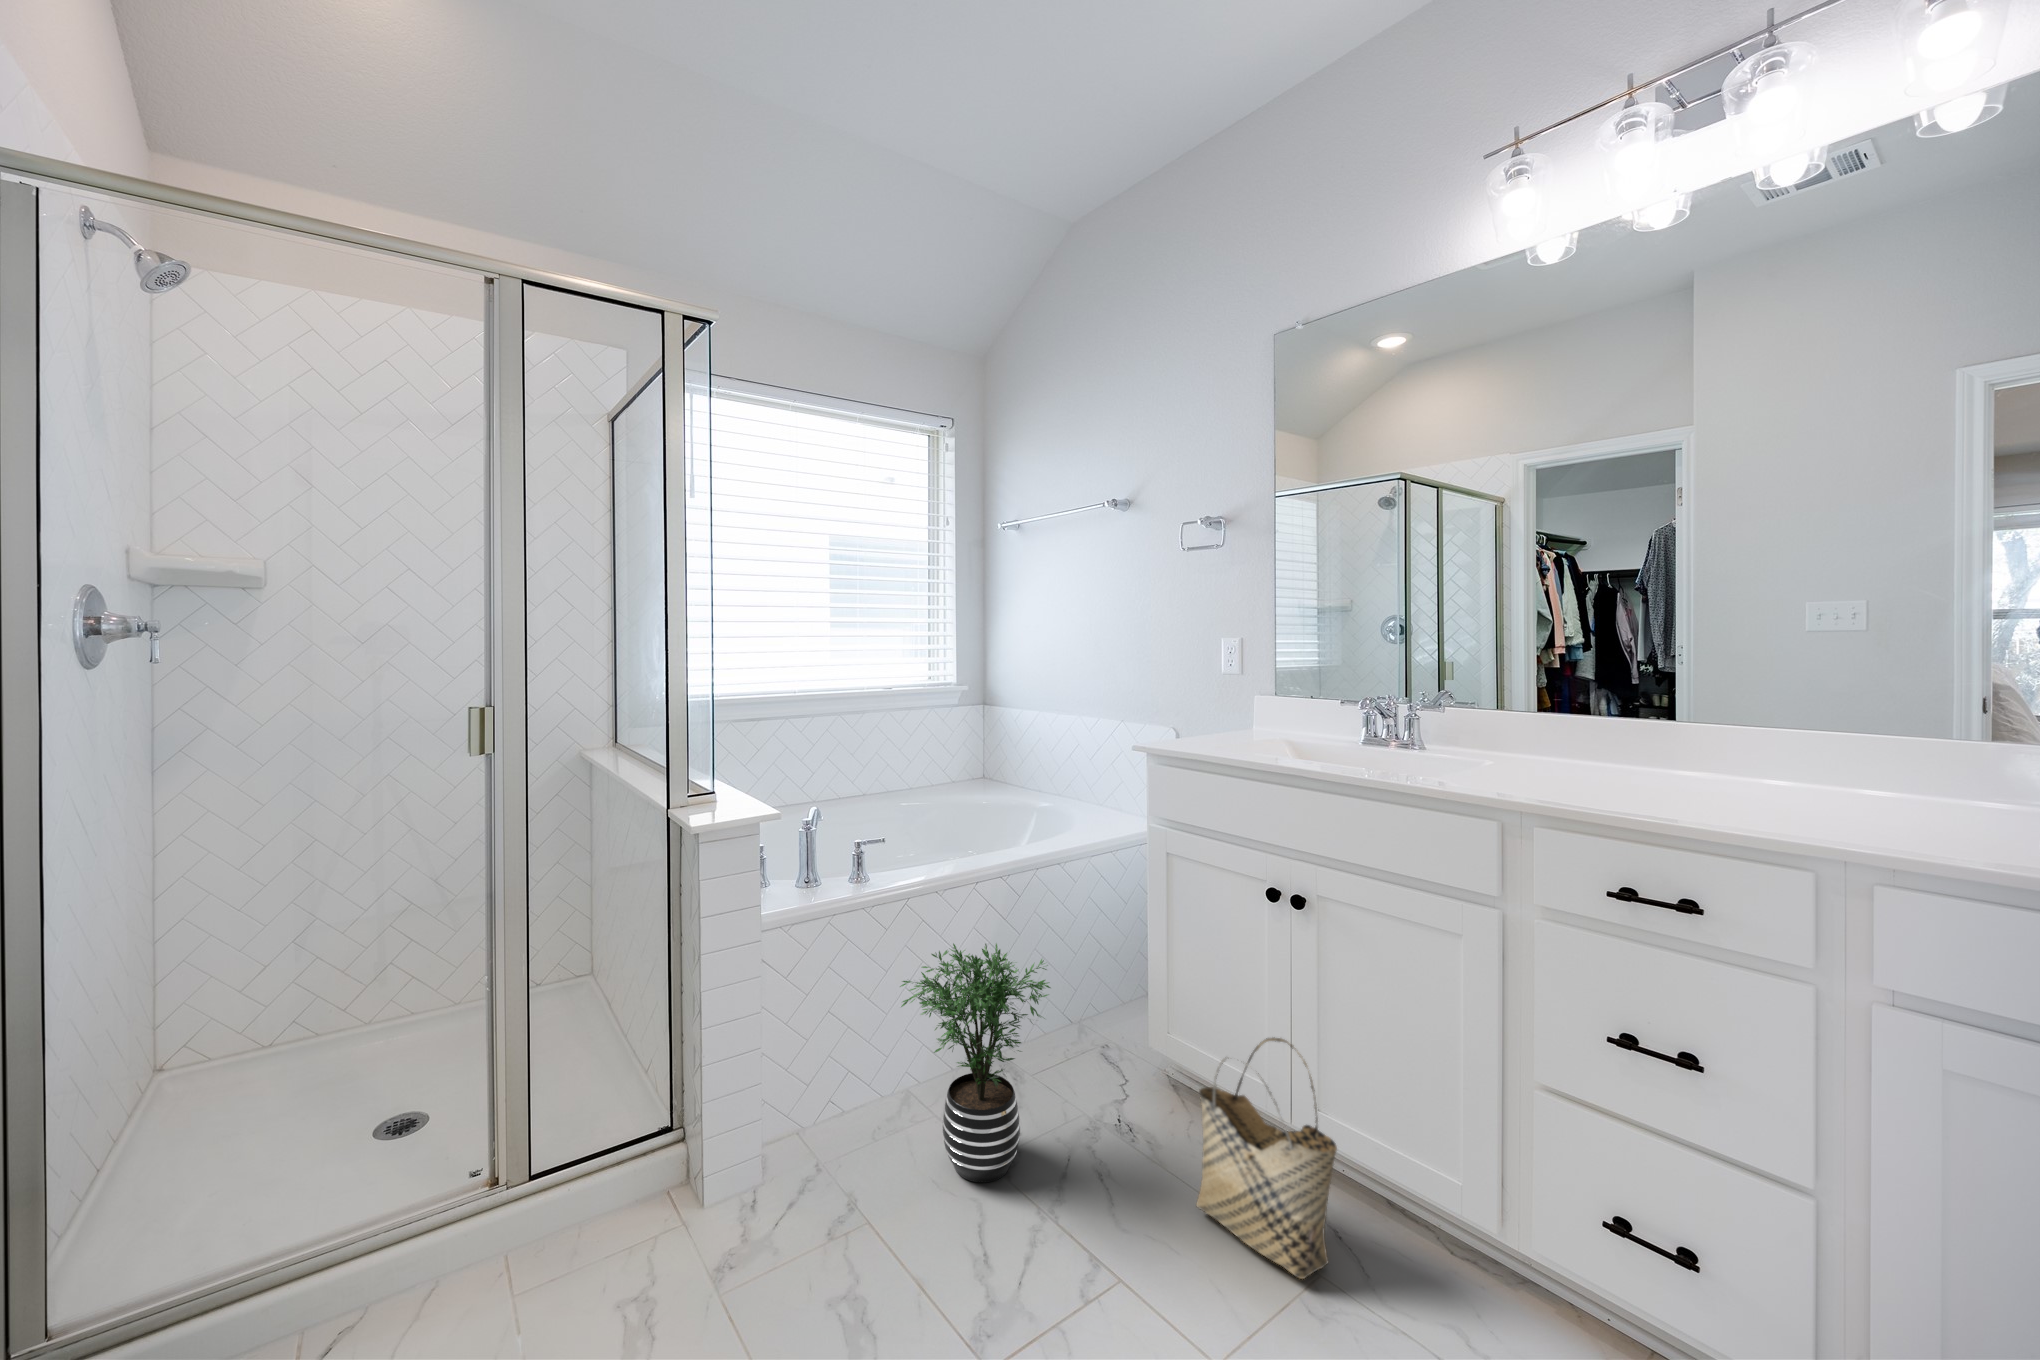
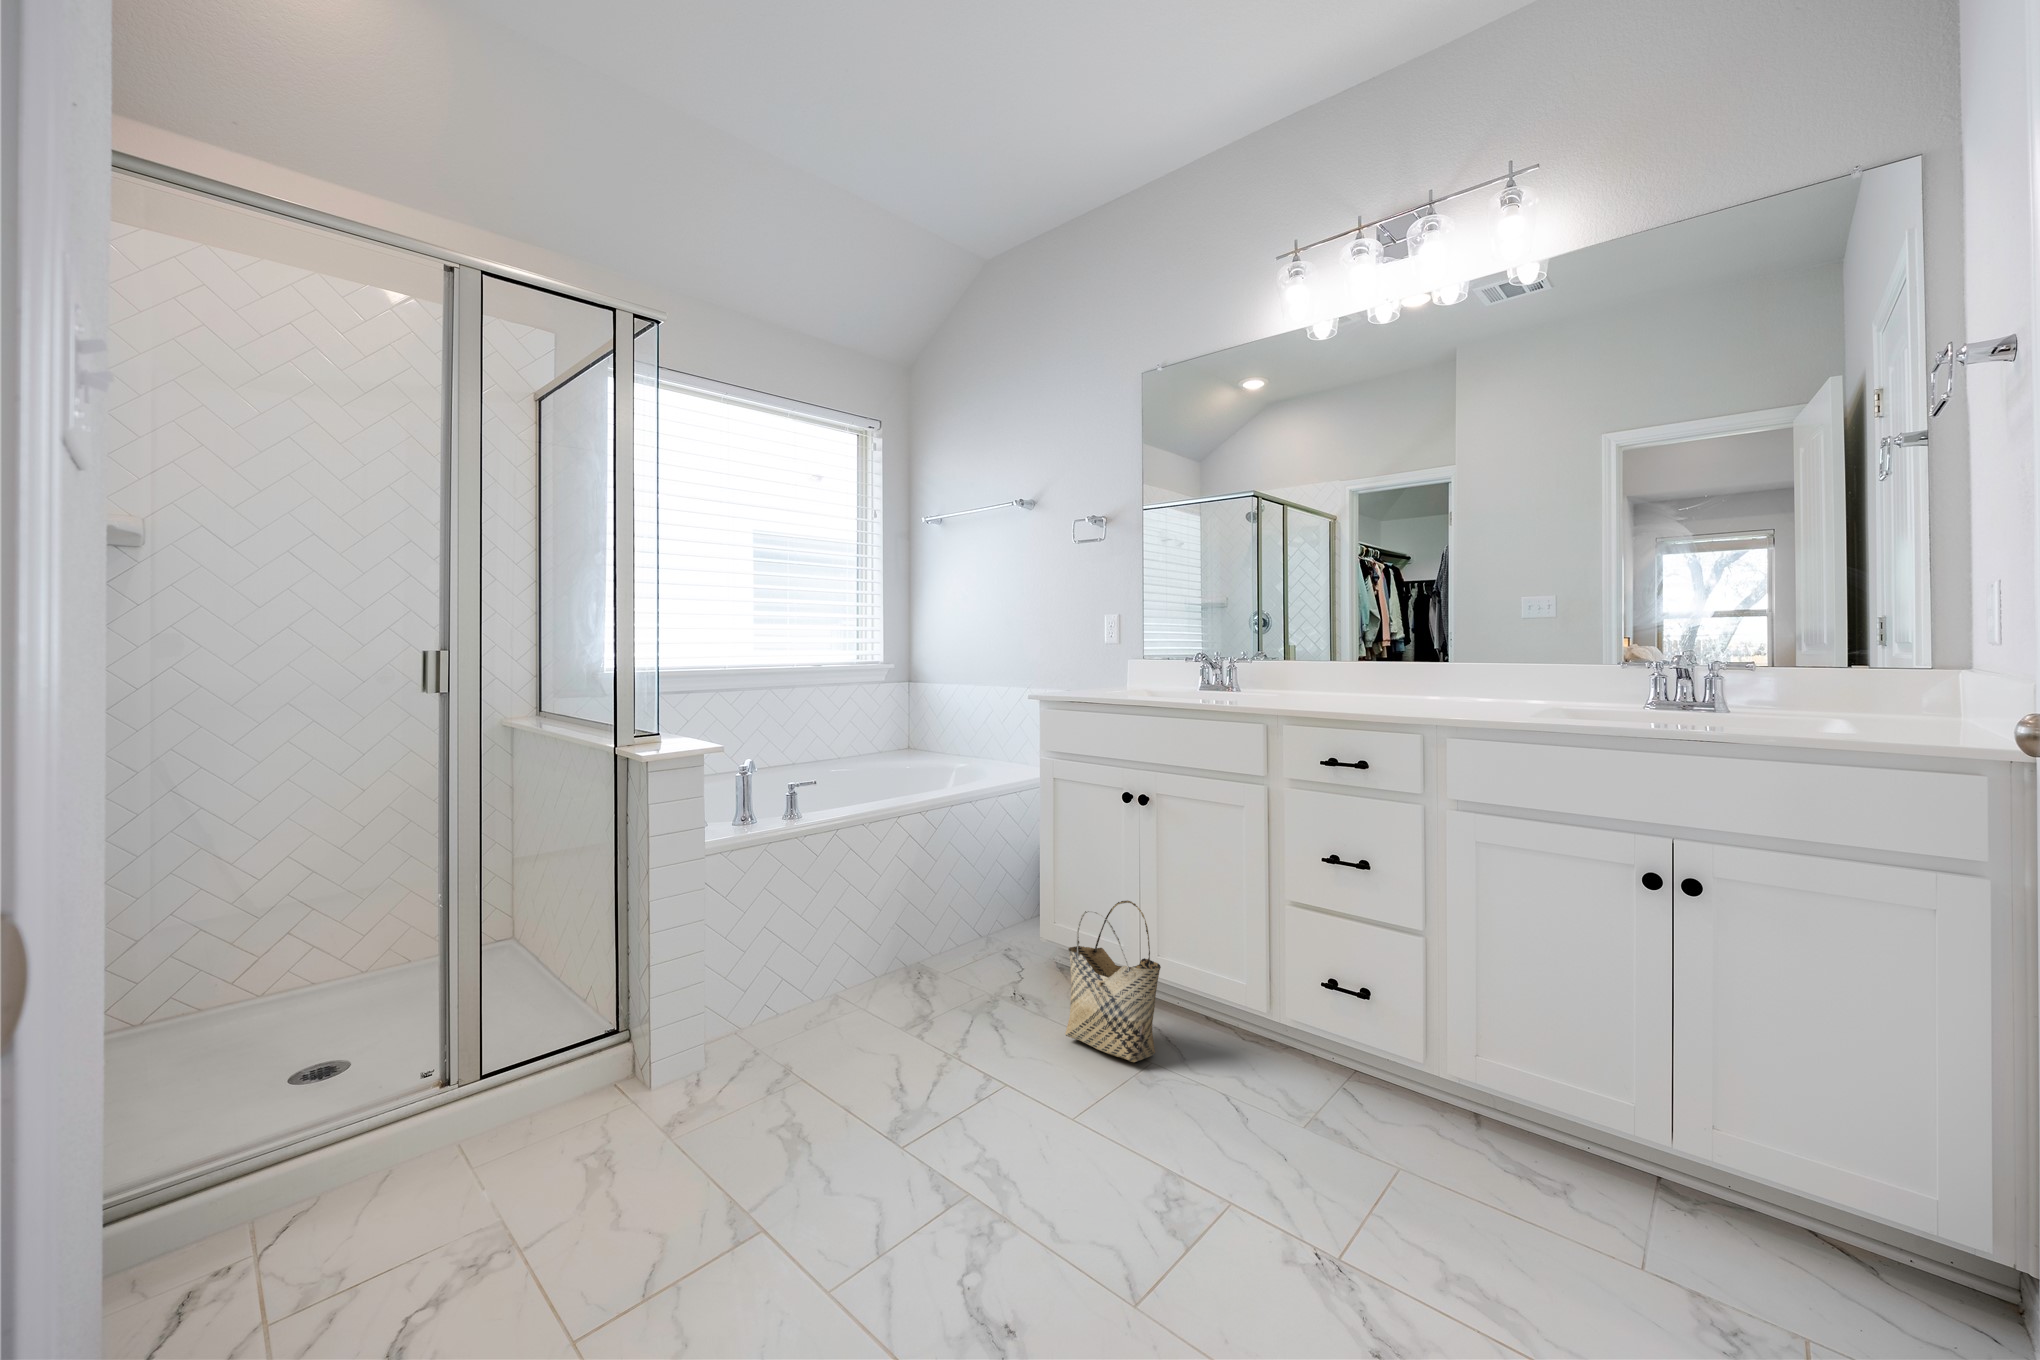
potted plant: present [900,944,1050,1182] -> none [827,855,957,1044]

